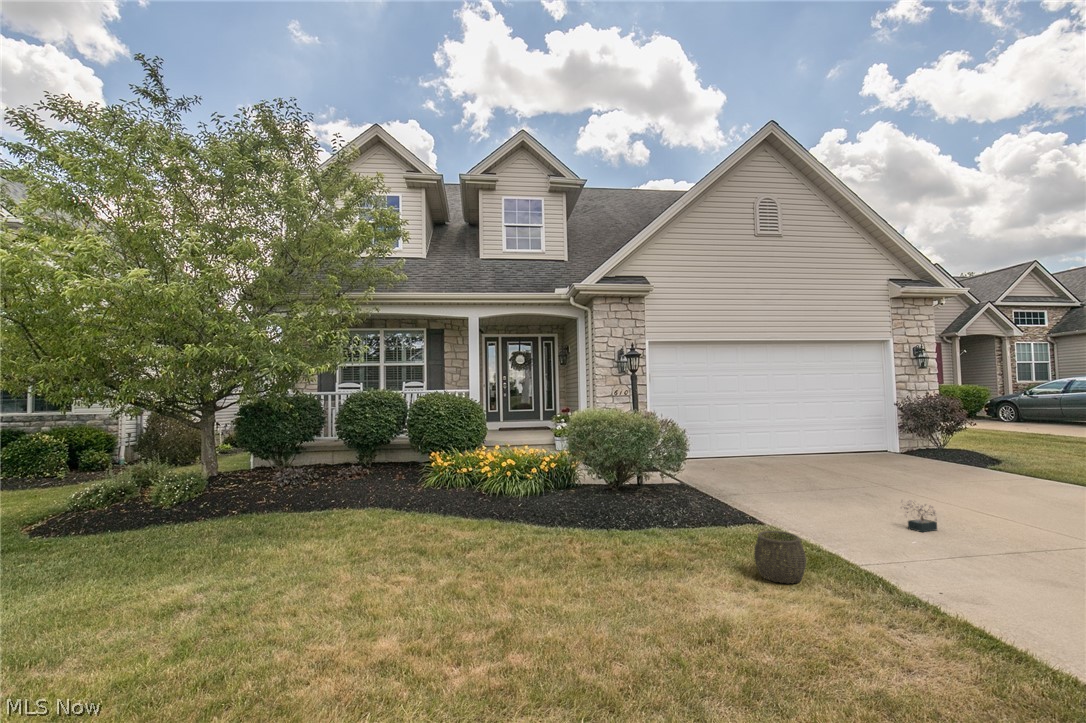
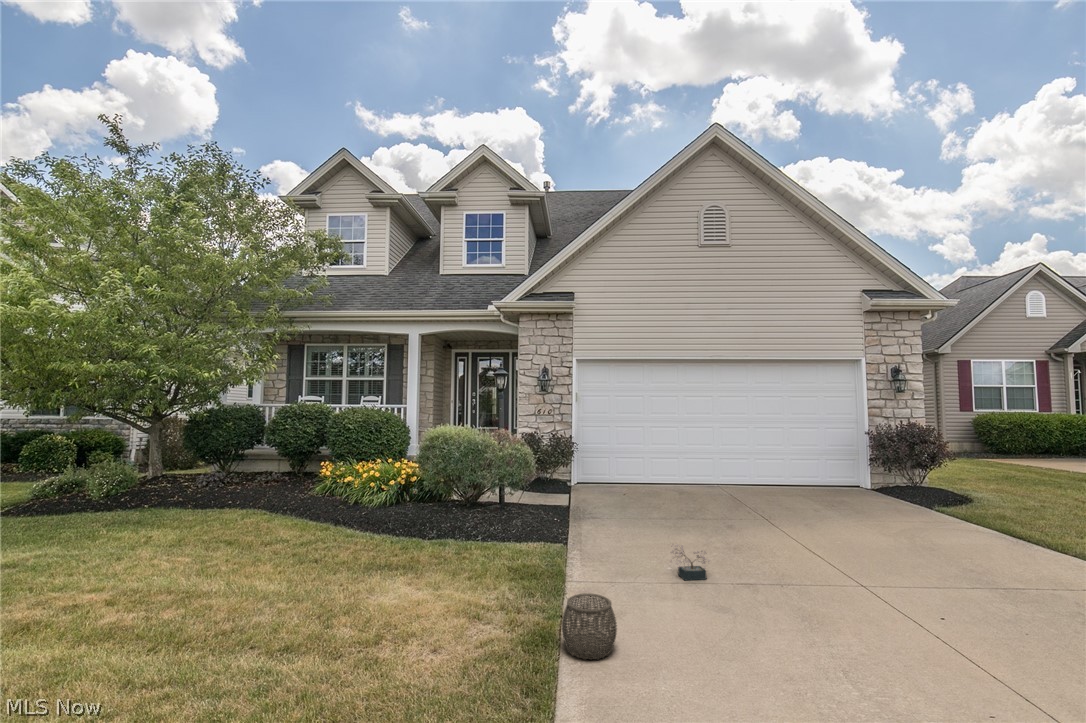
woven basket: present [754,531,806,583] -> present [562,593,617,660]

